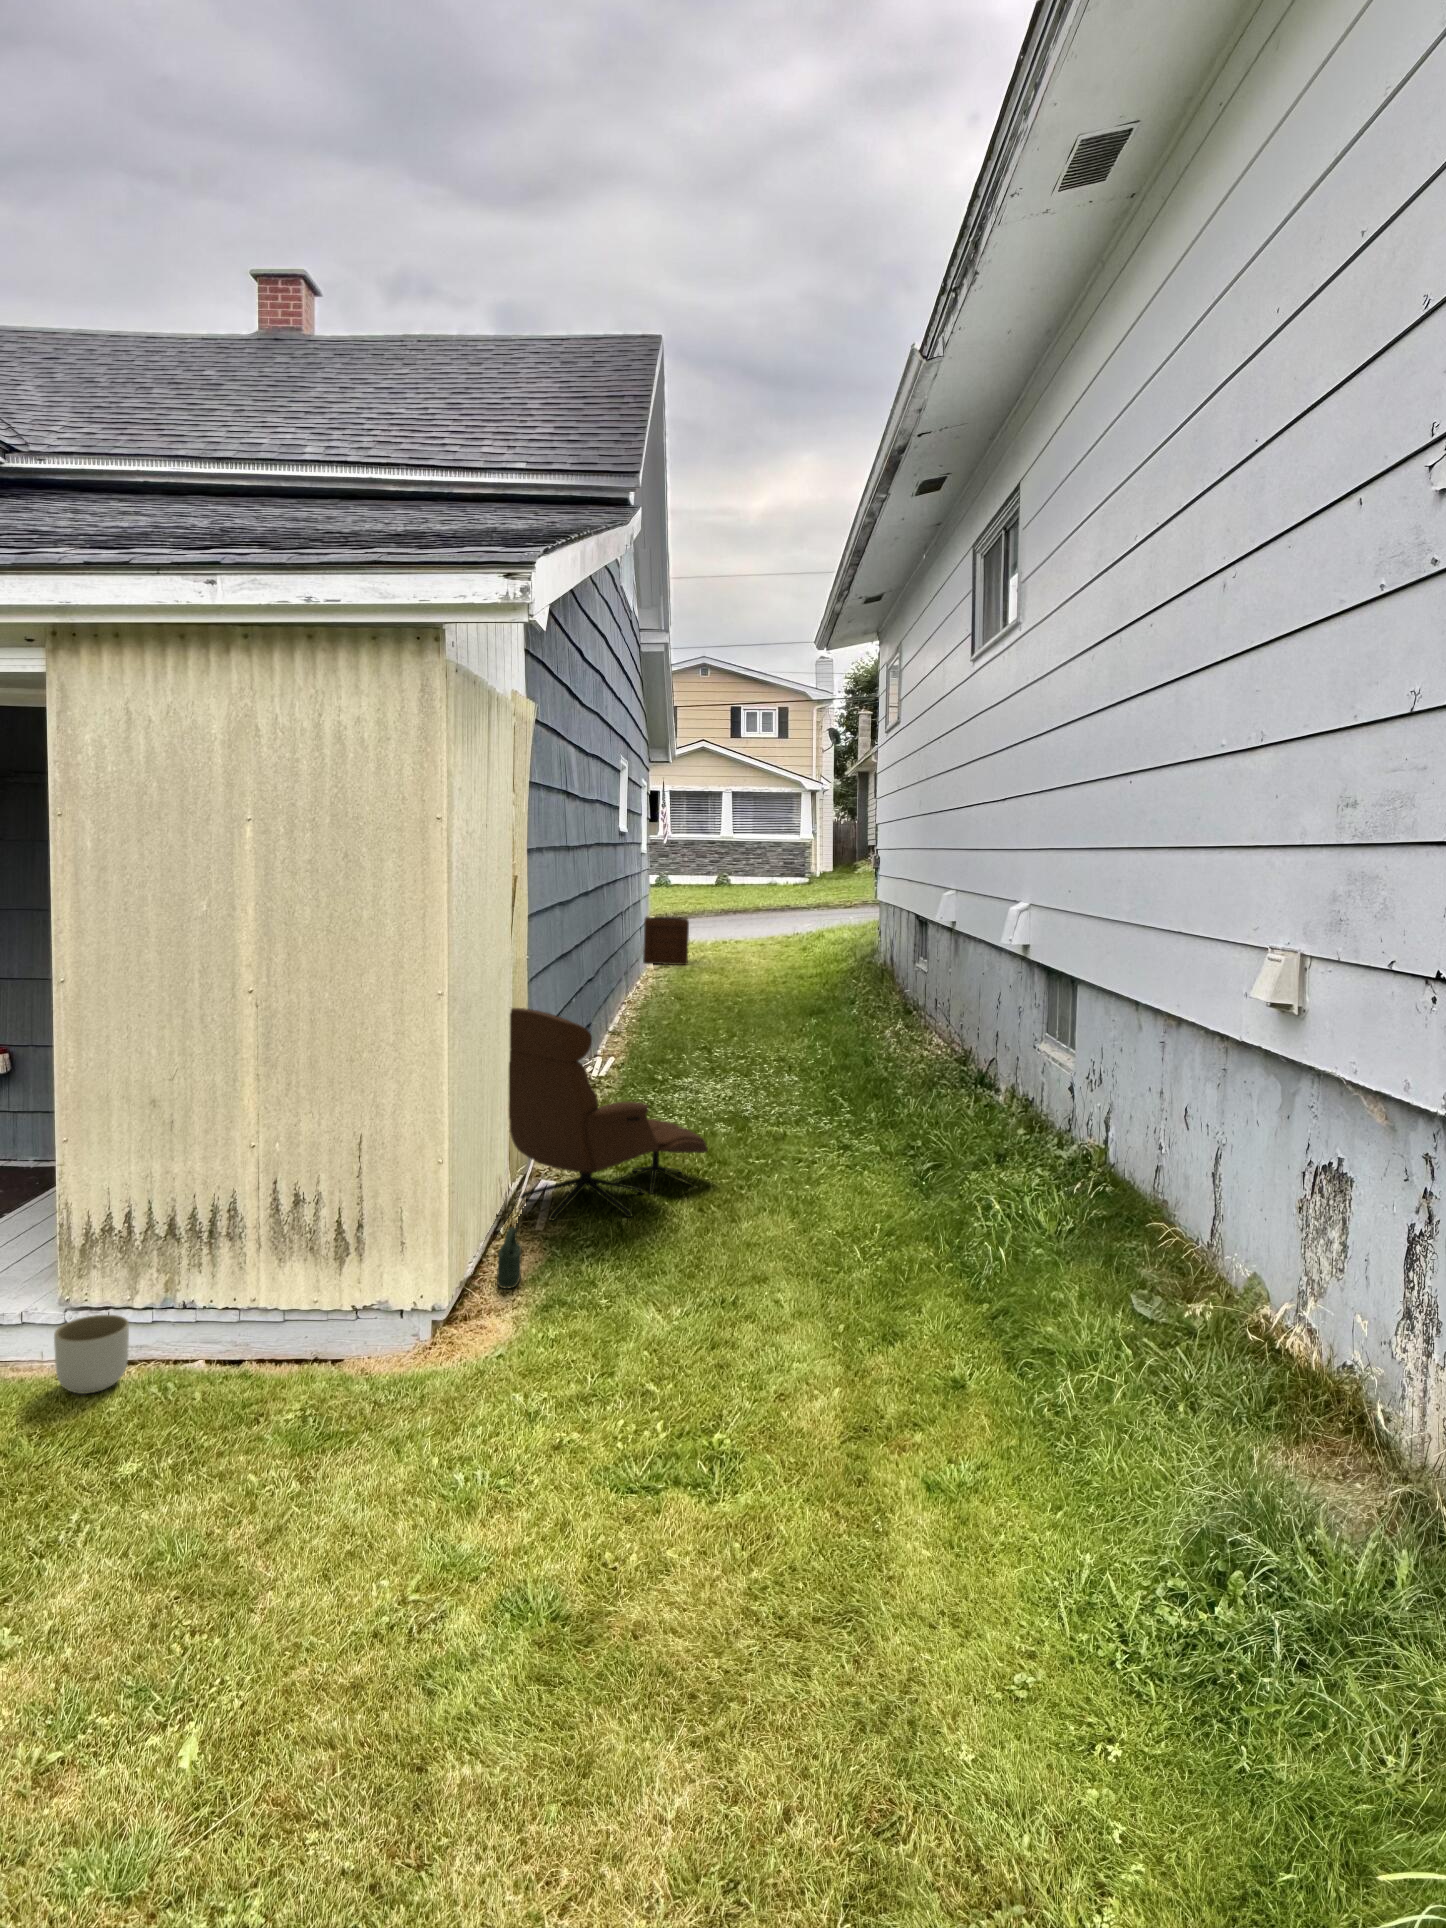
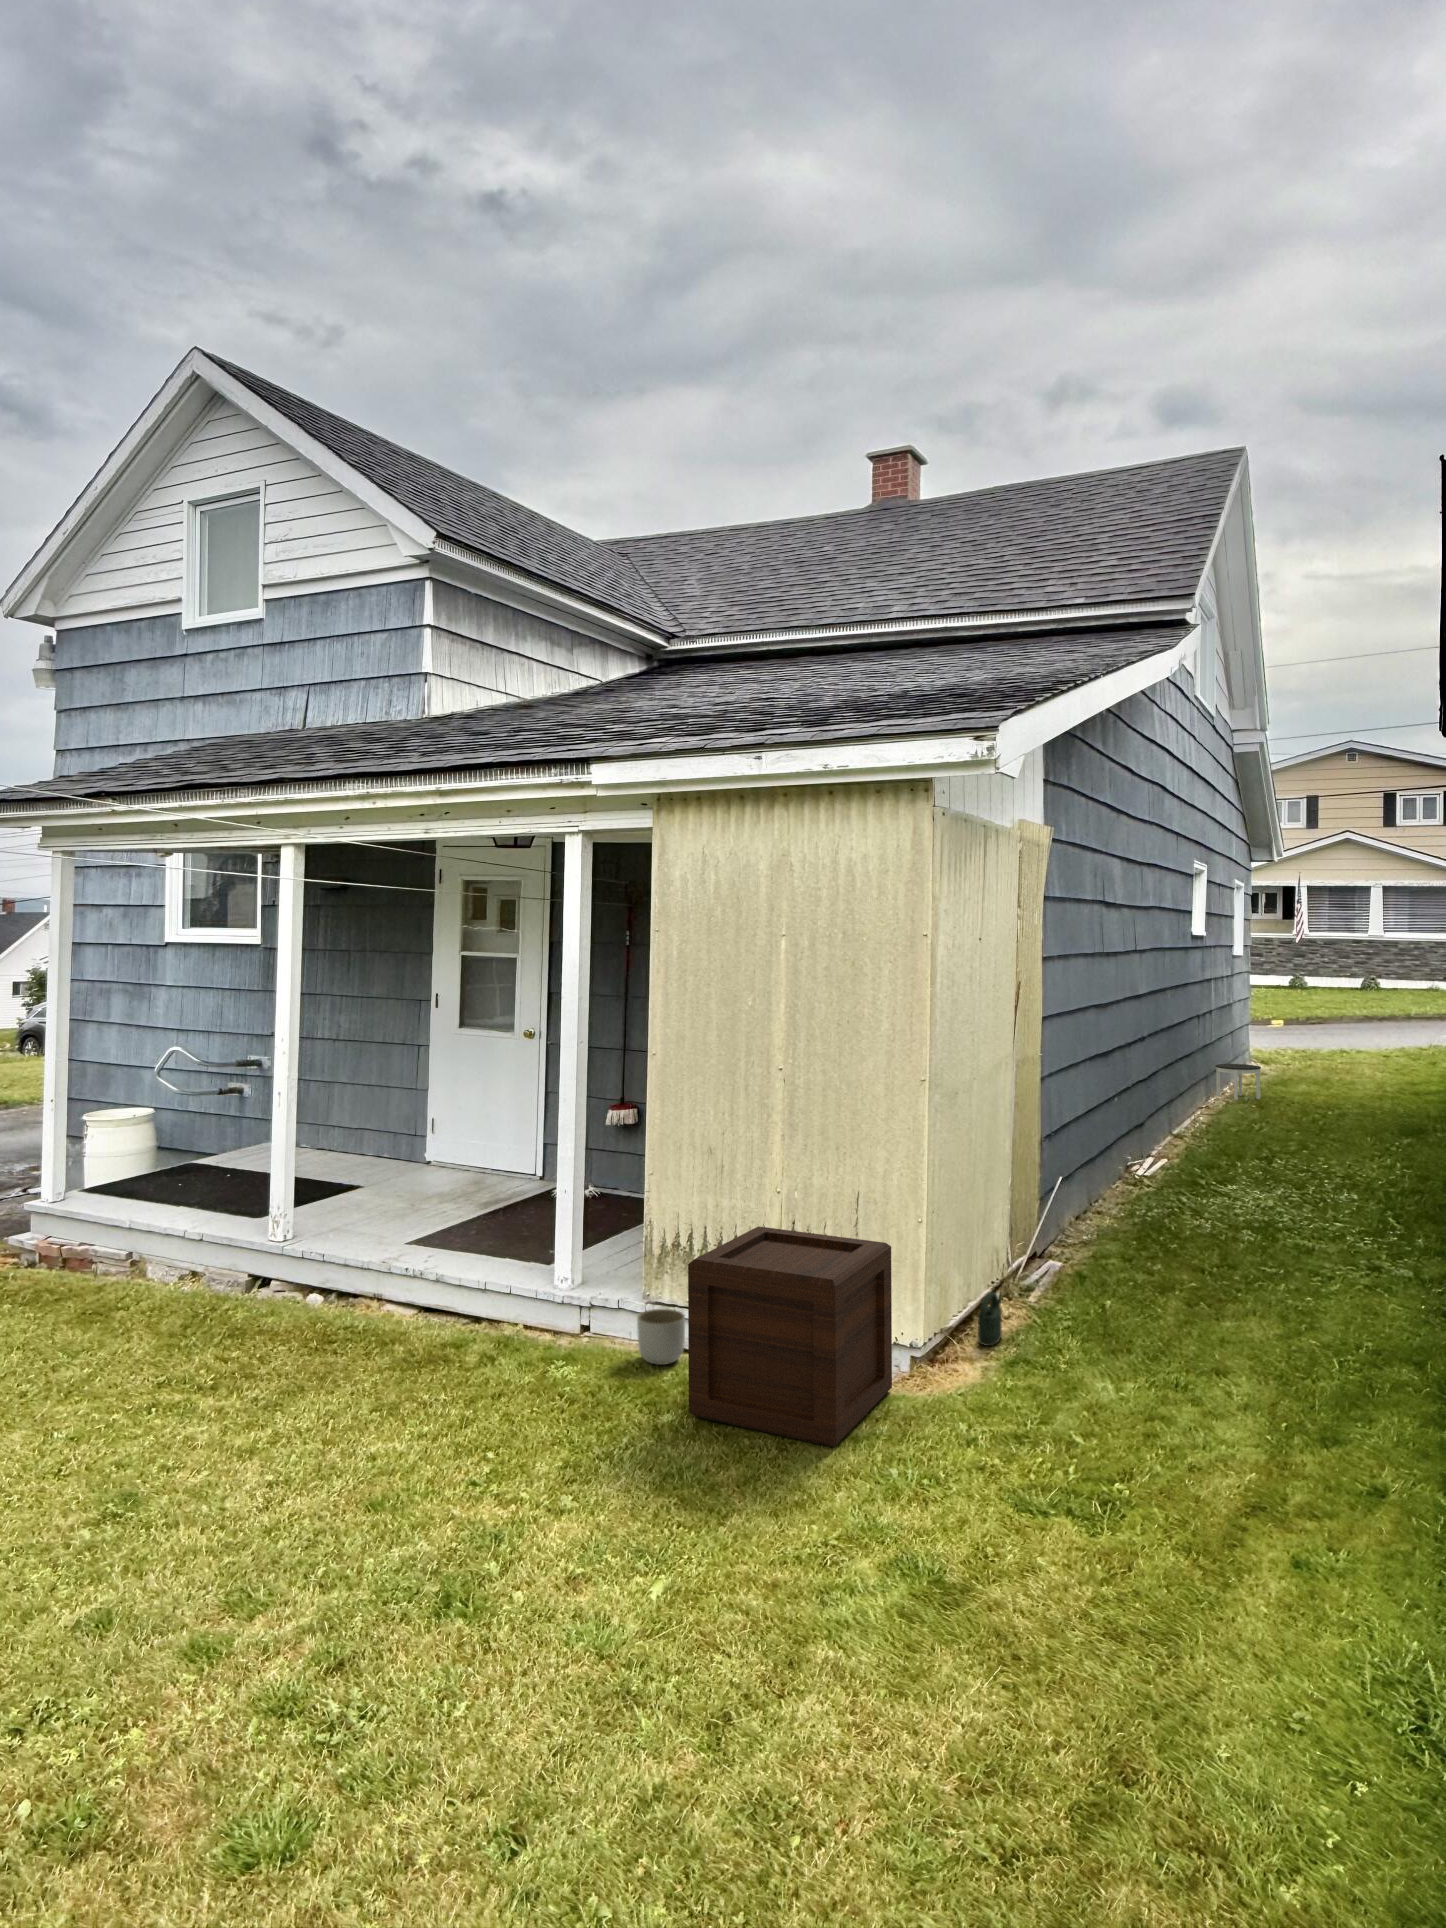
wooden crate: present [643,917,689,965] -> present [688,1226,892,1447]
round table: none [631,957,671,992] -> present [1215,1064,1261,1100]
lounge chair: present [509,1008,708,1220] -> none [998,1099,1219,1305]

